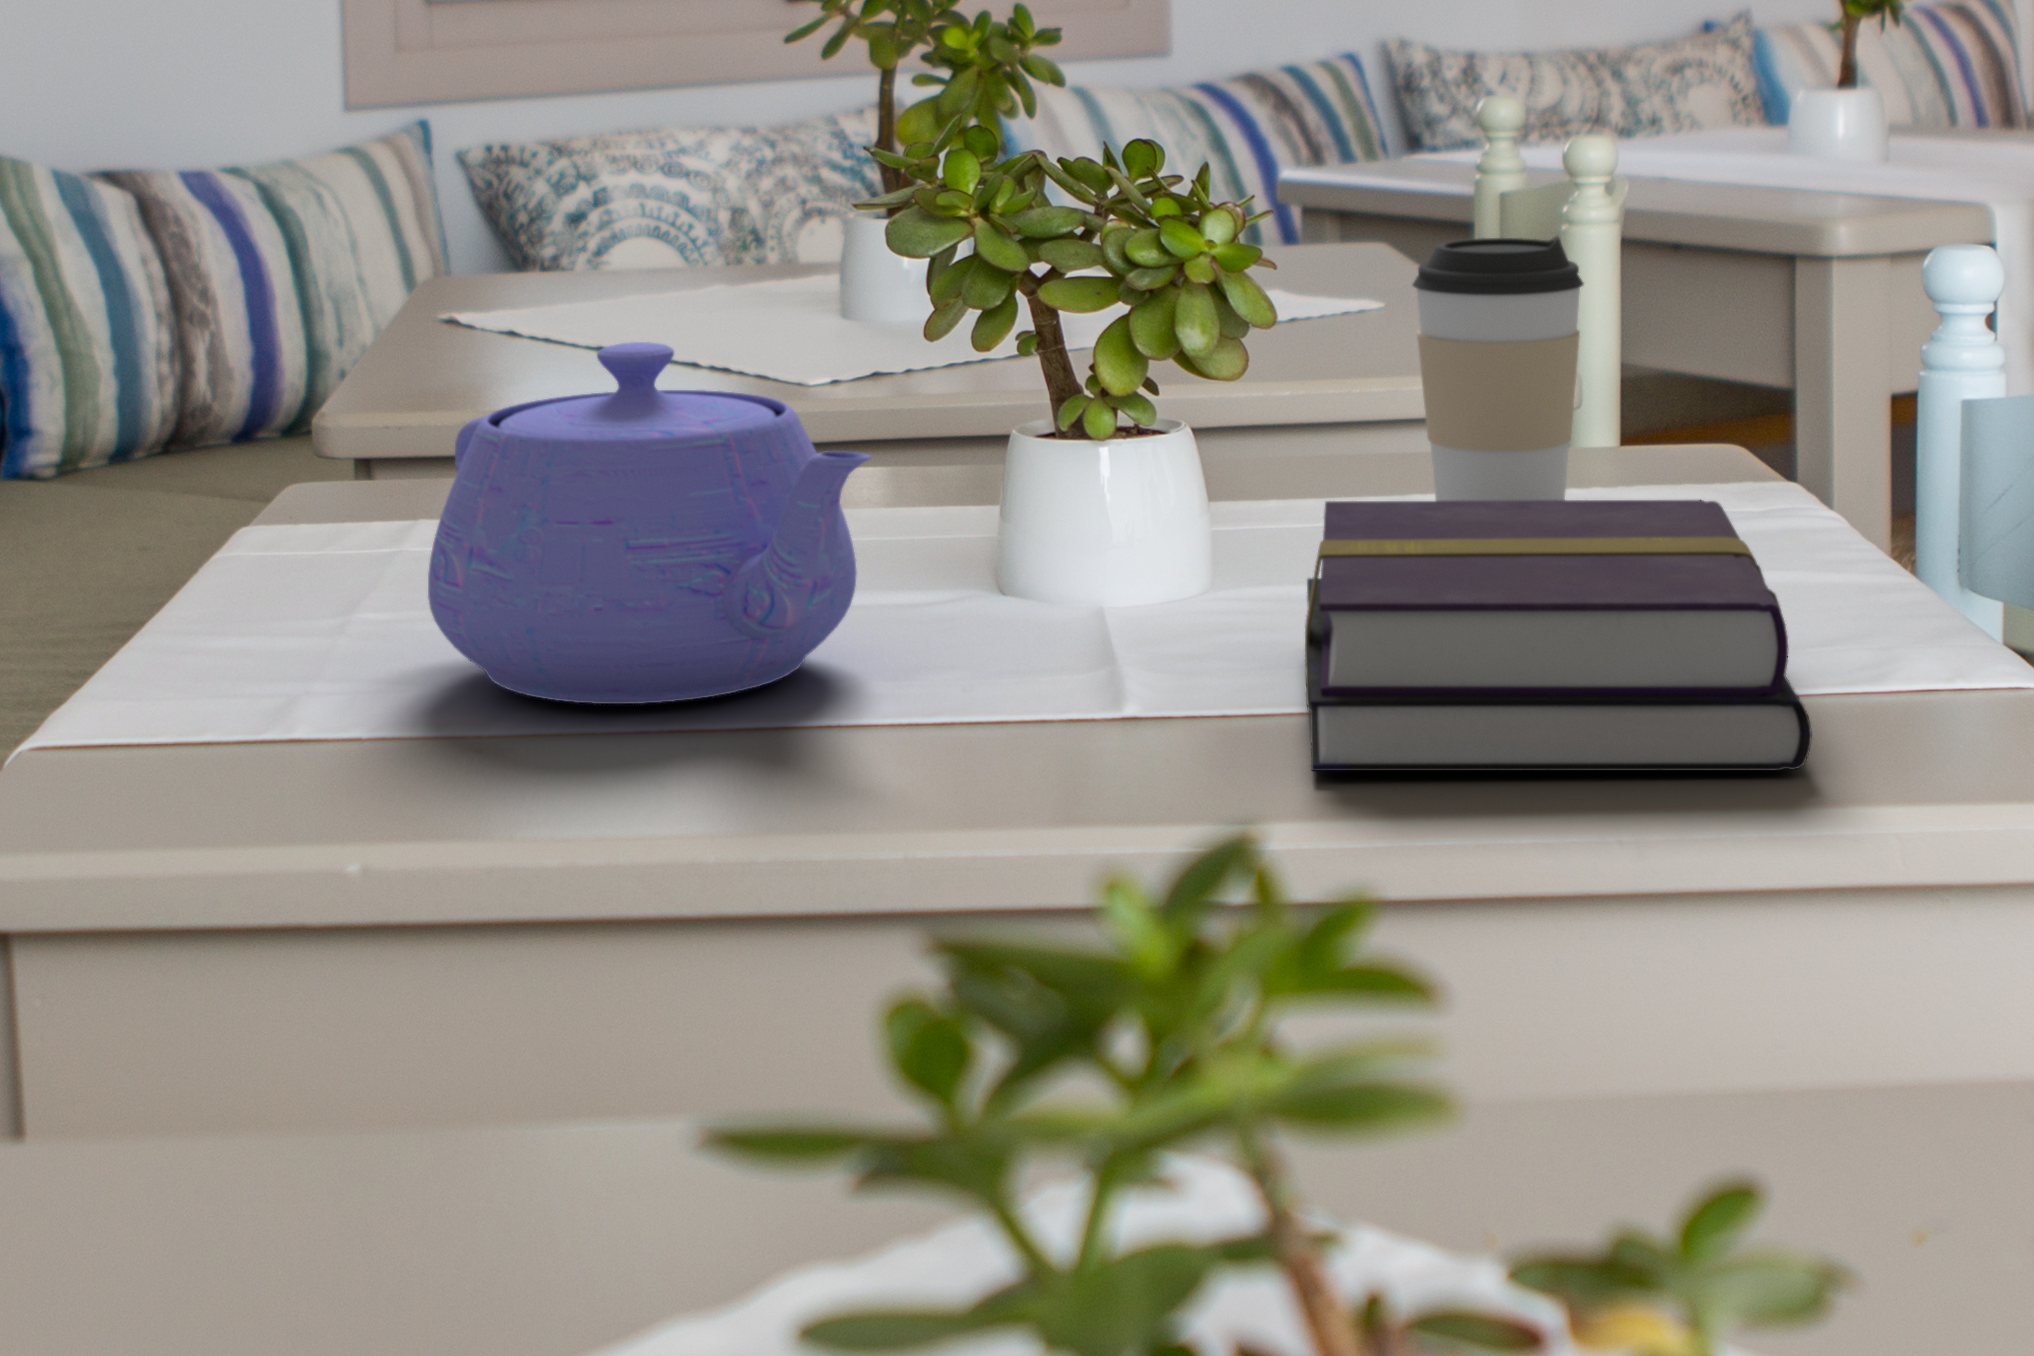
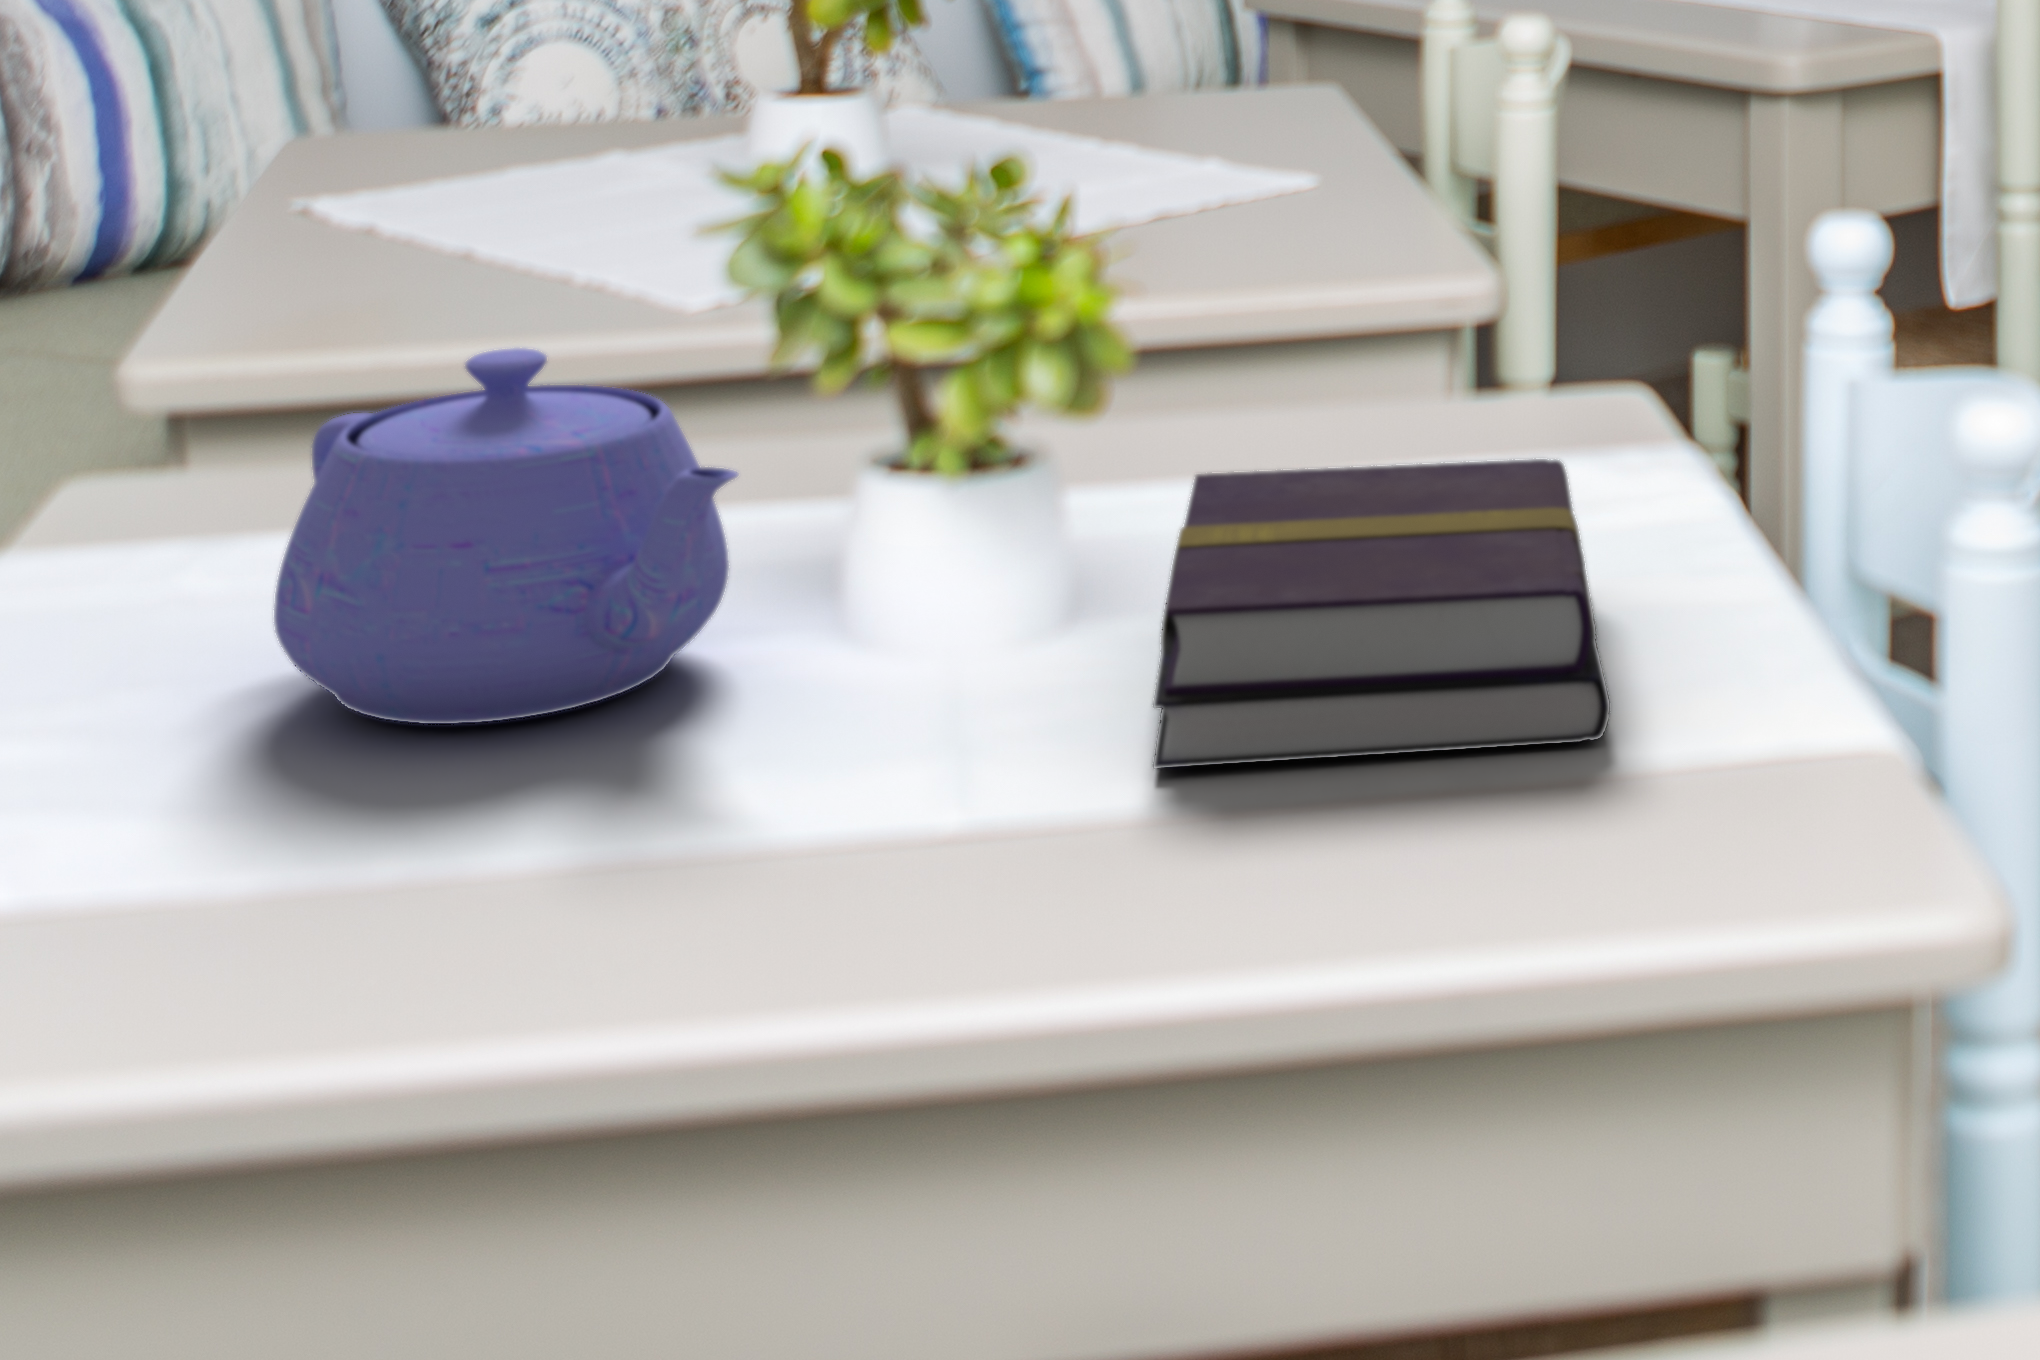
coffee cup: present [1413,236,1584,501] -> none [1307,173,1469,458]

